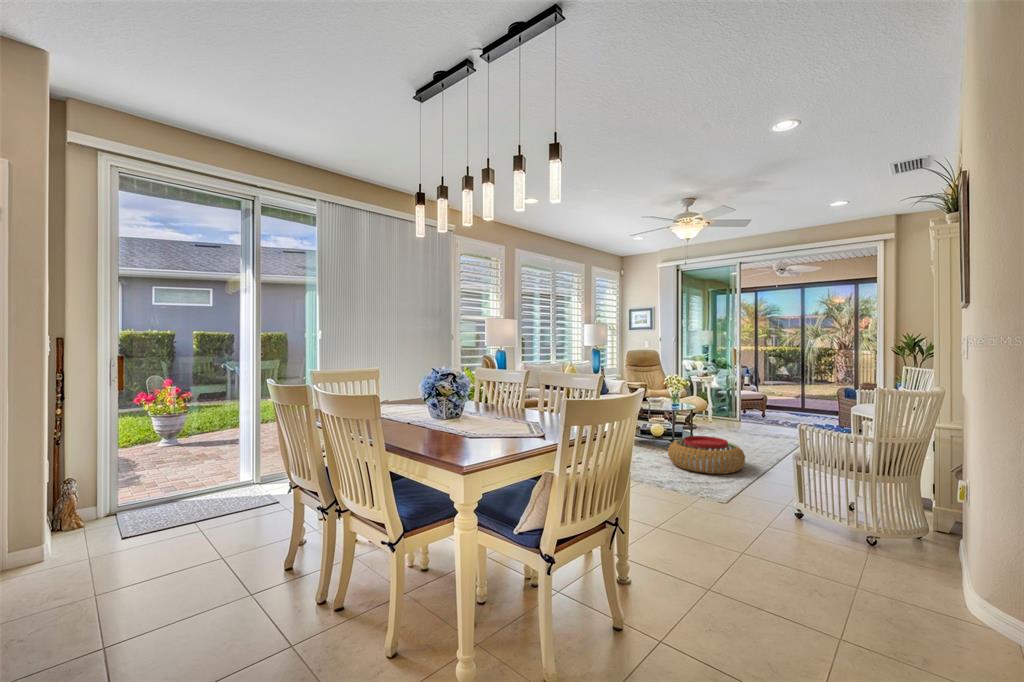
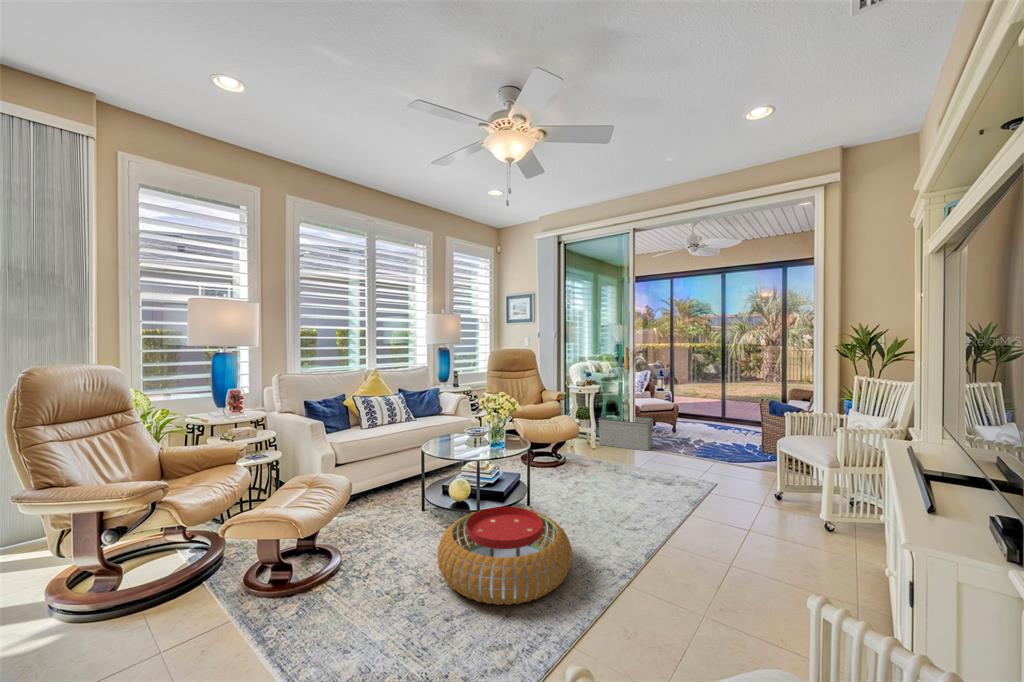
storage bin: none [713,400,755,425] -> present [599,414,653,451]

